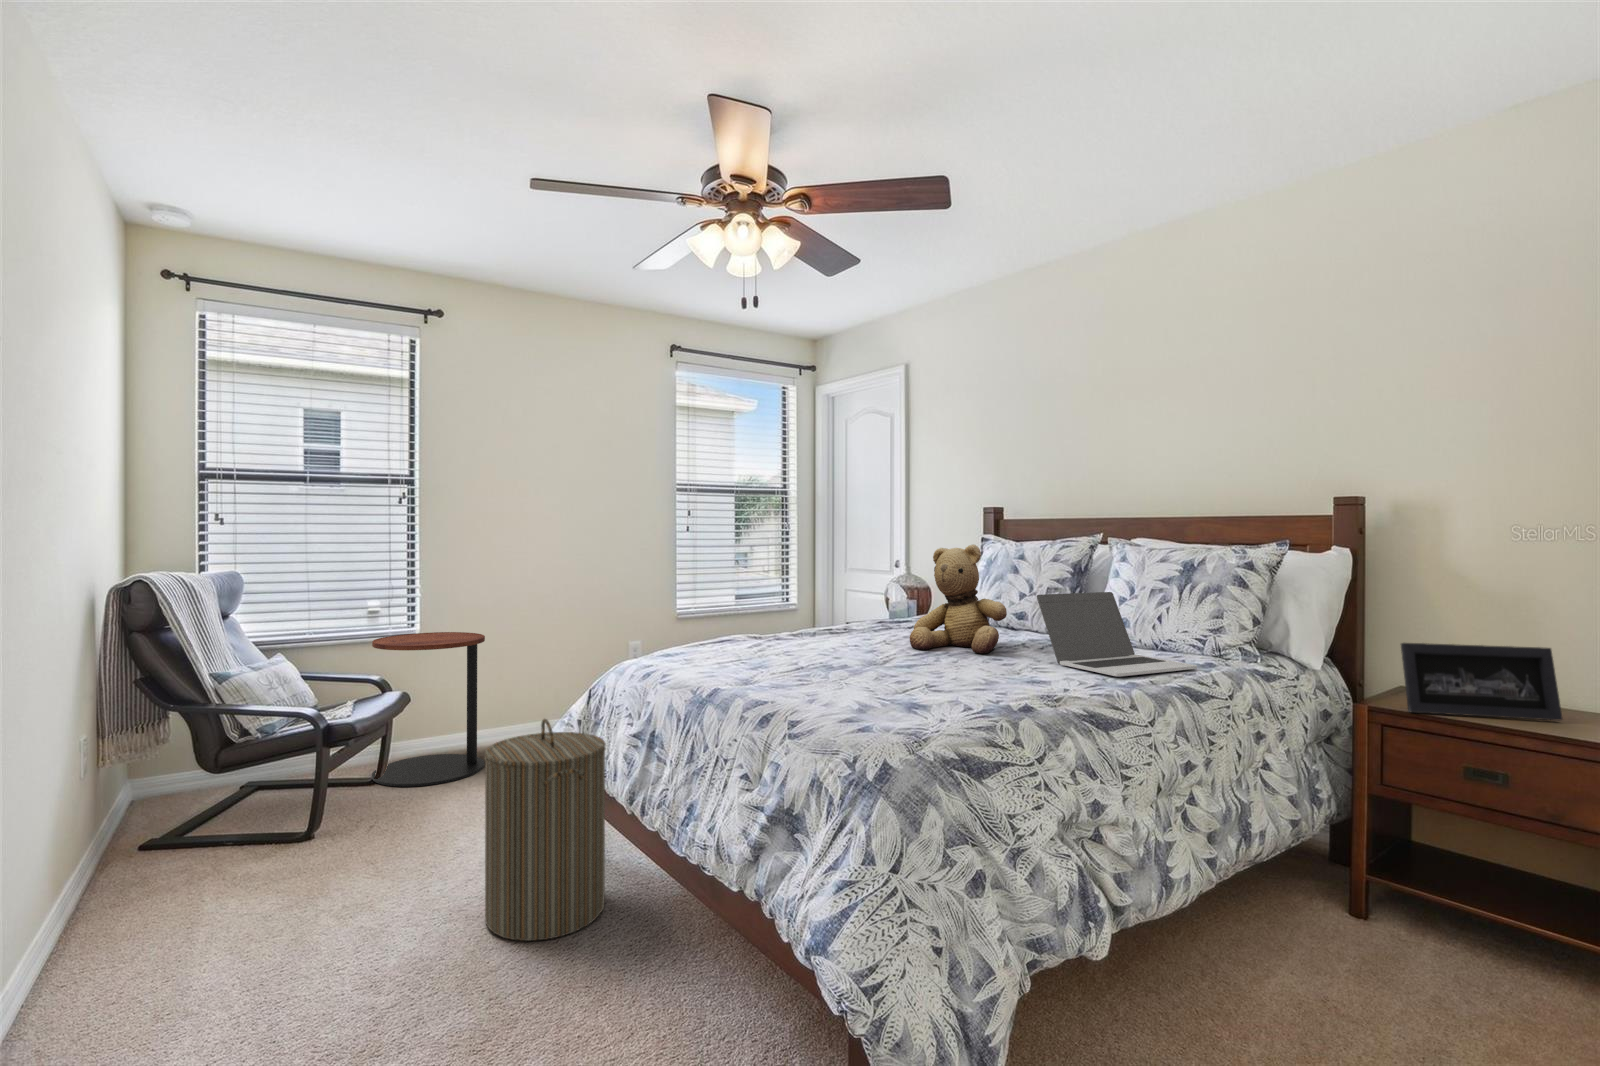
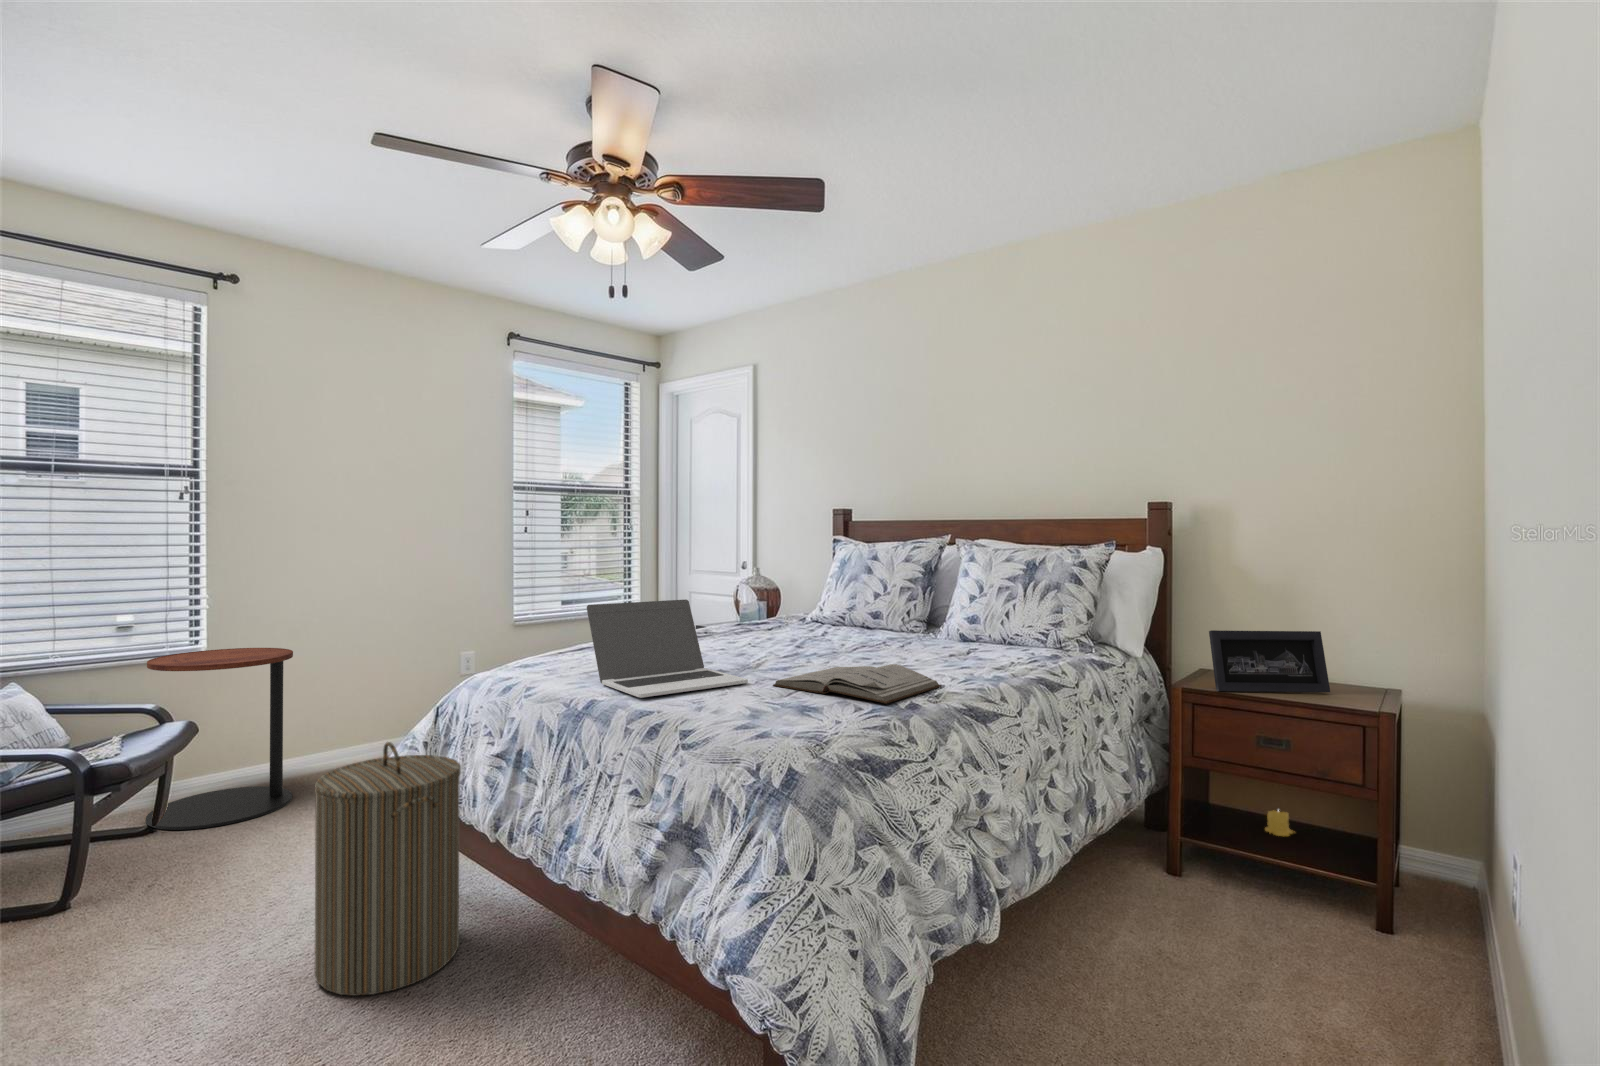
teddy bear: present [909,544,1007,654] -> none [778,546,871,652]
laptop: present [1037,592,1197,677] -> present [587,599,748,698]
book: none [891,667,1066,706] -> present [773,664,941,704]
candle: none [1476,852,1518,887] -> present [1265,811,1293,836]

